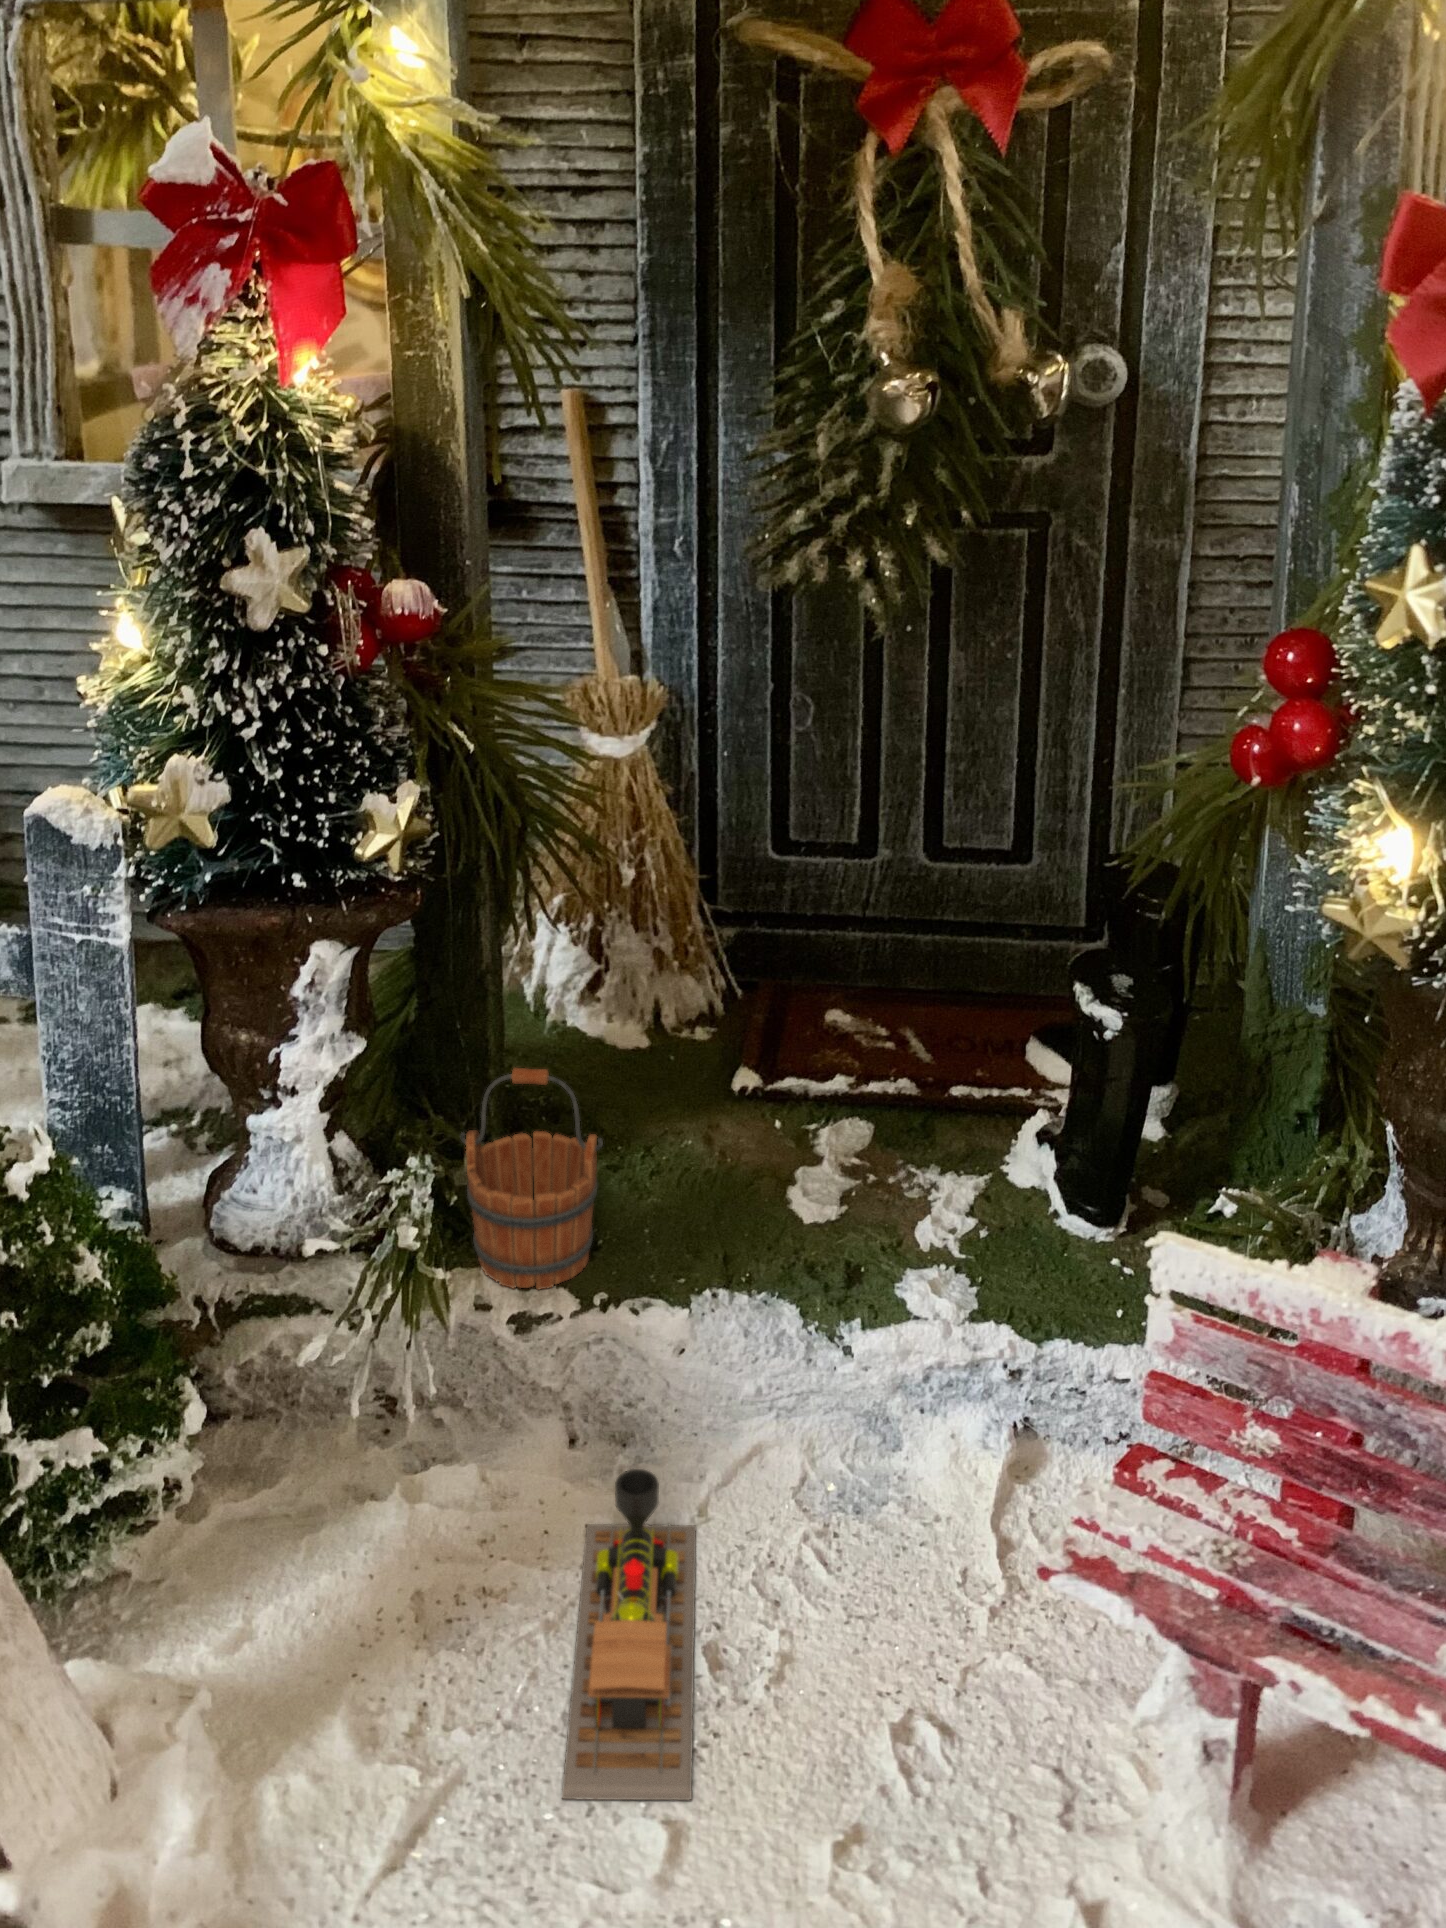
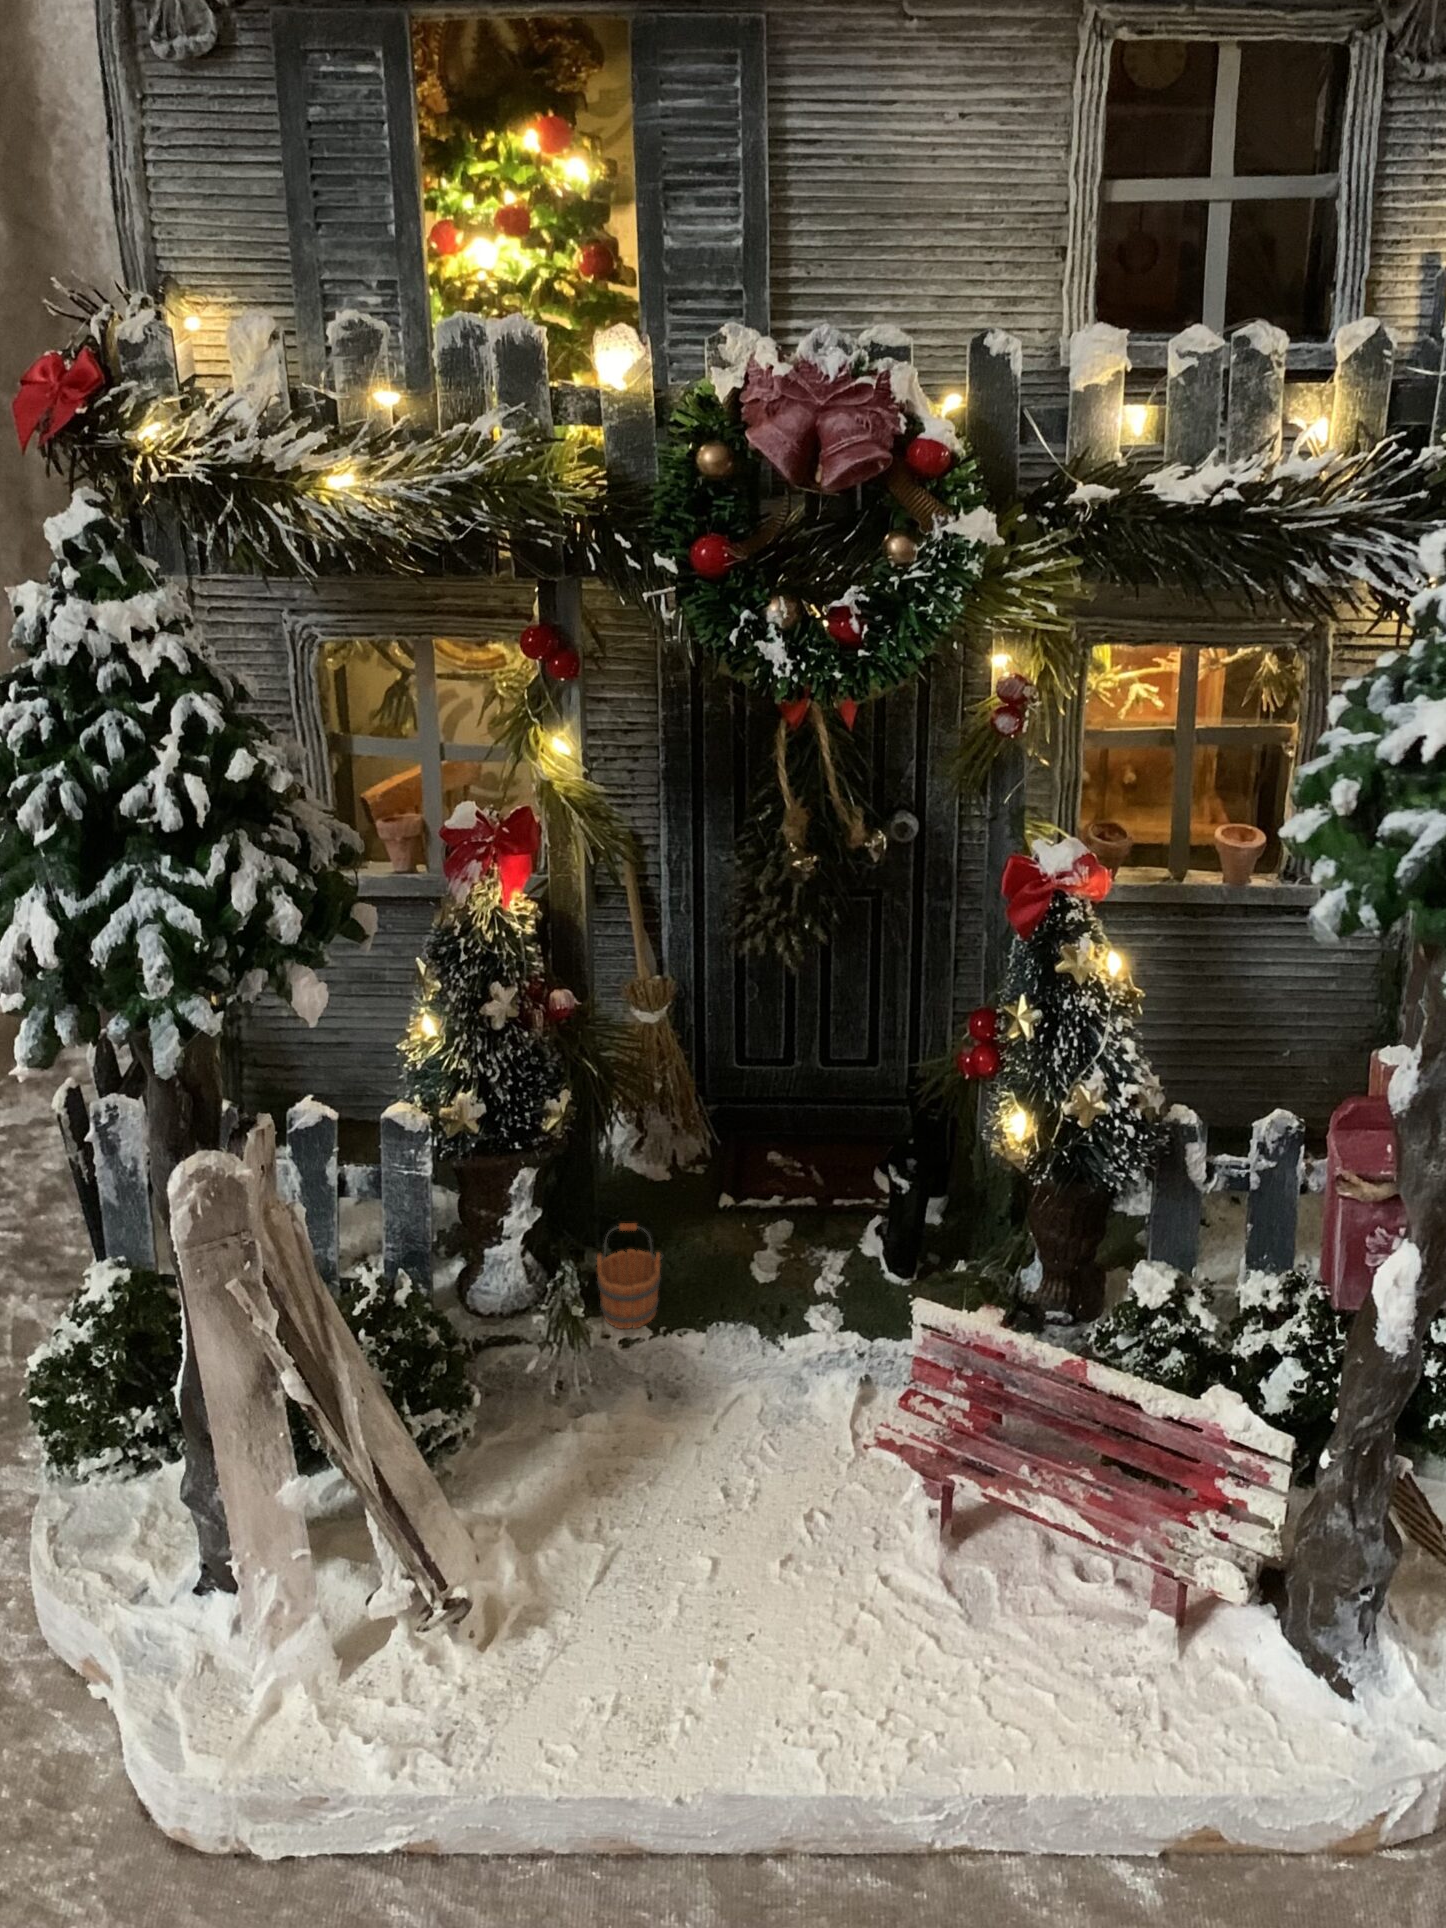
toy train: present [562,1469,696,1800] -> none [669,1416,726,1556]

